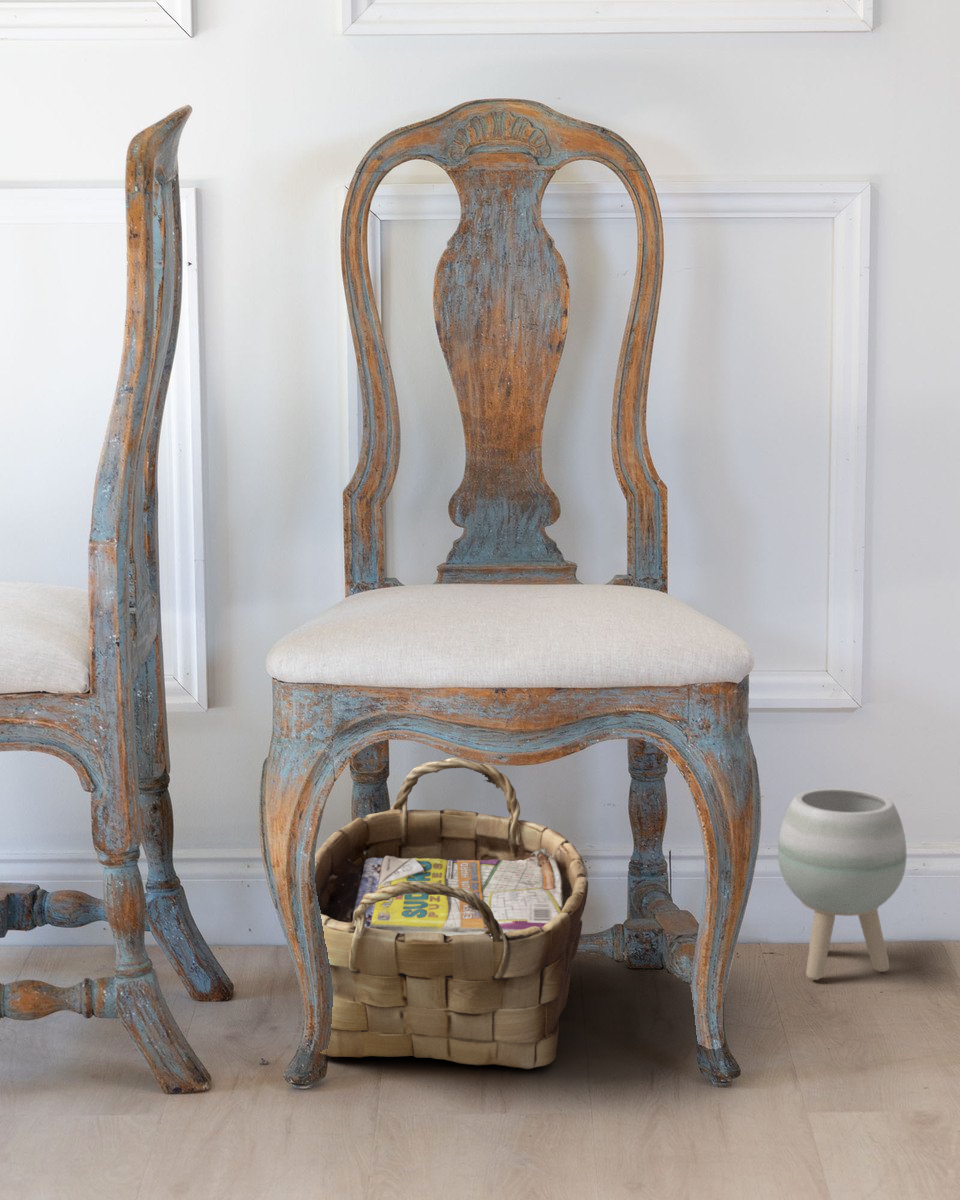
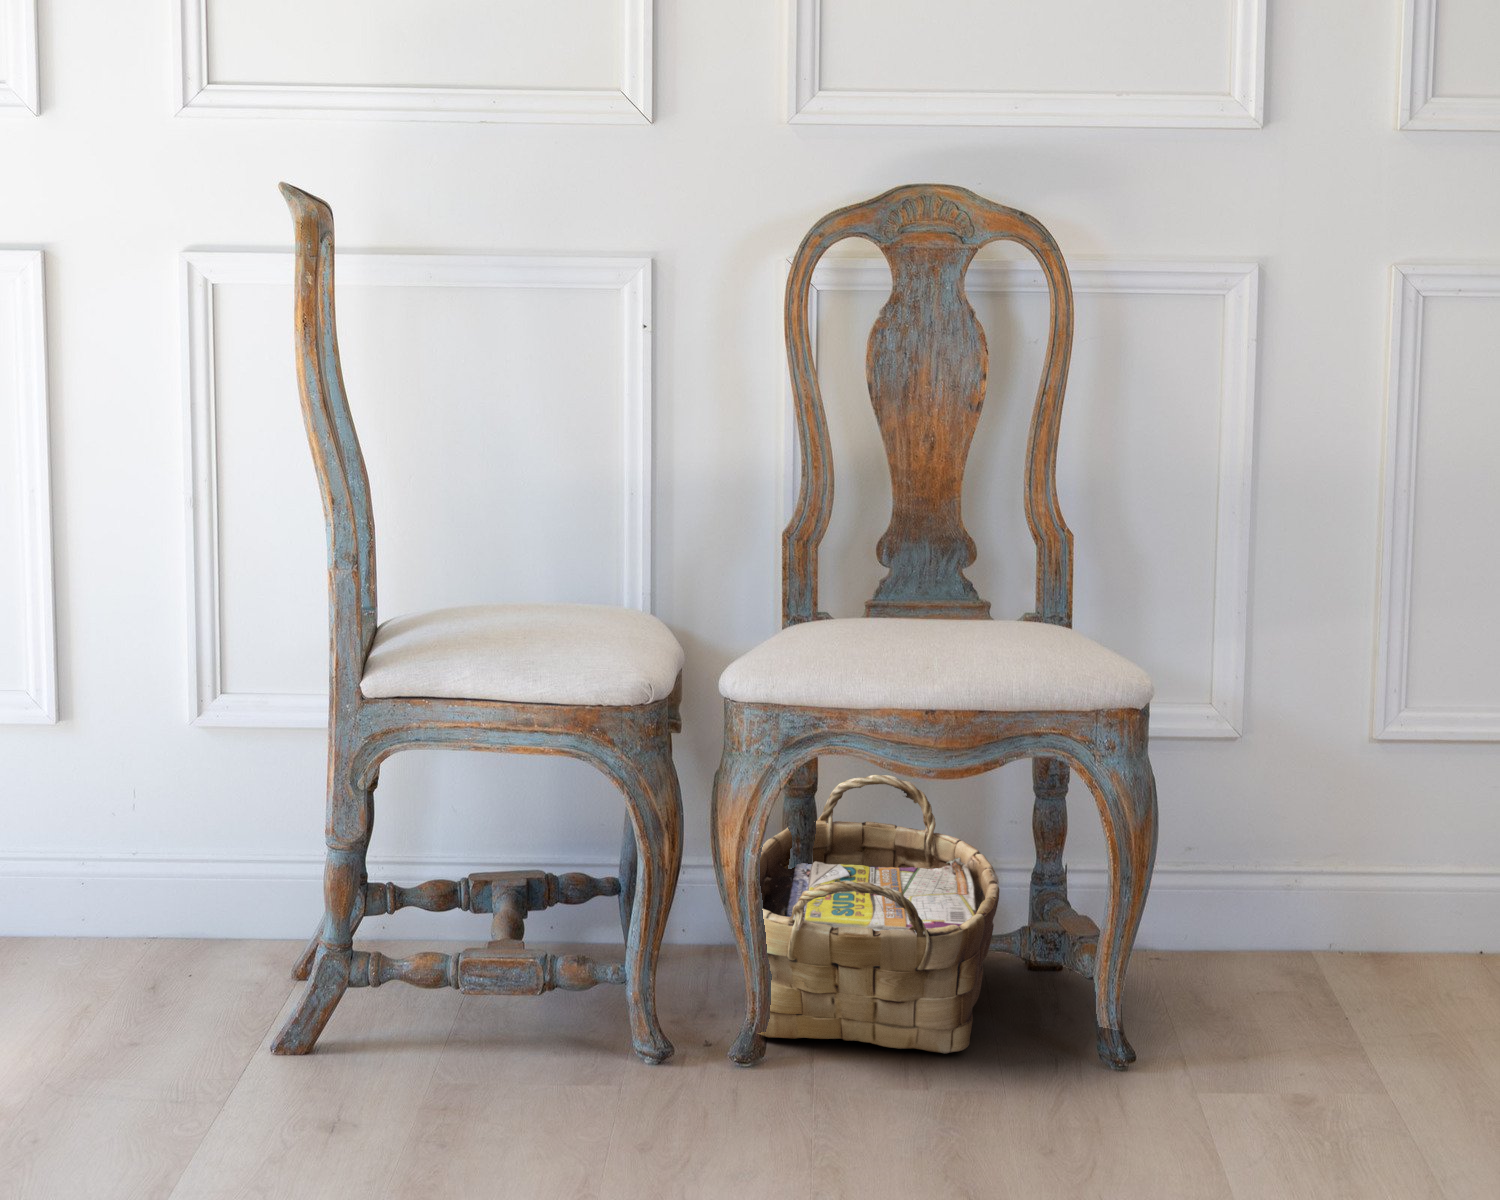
planter: present [778,788,906,980] -> none [1171,811,1291,986]

